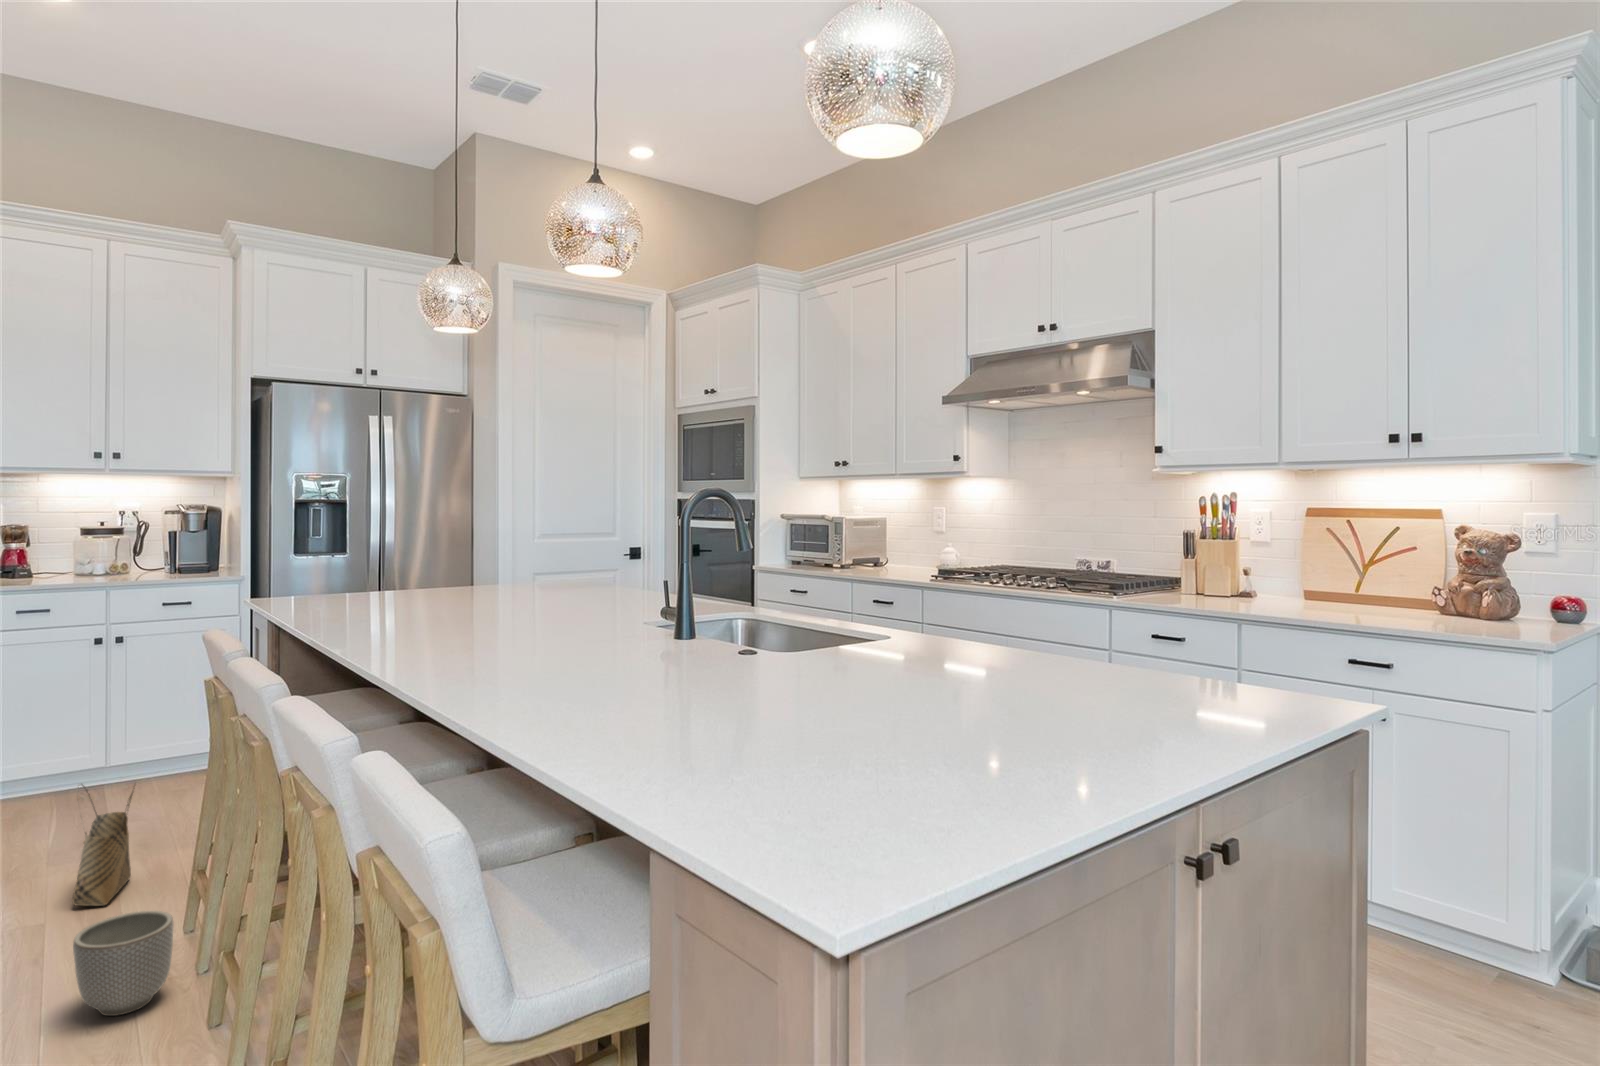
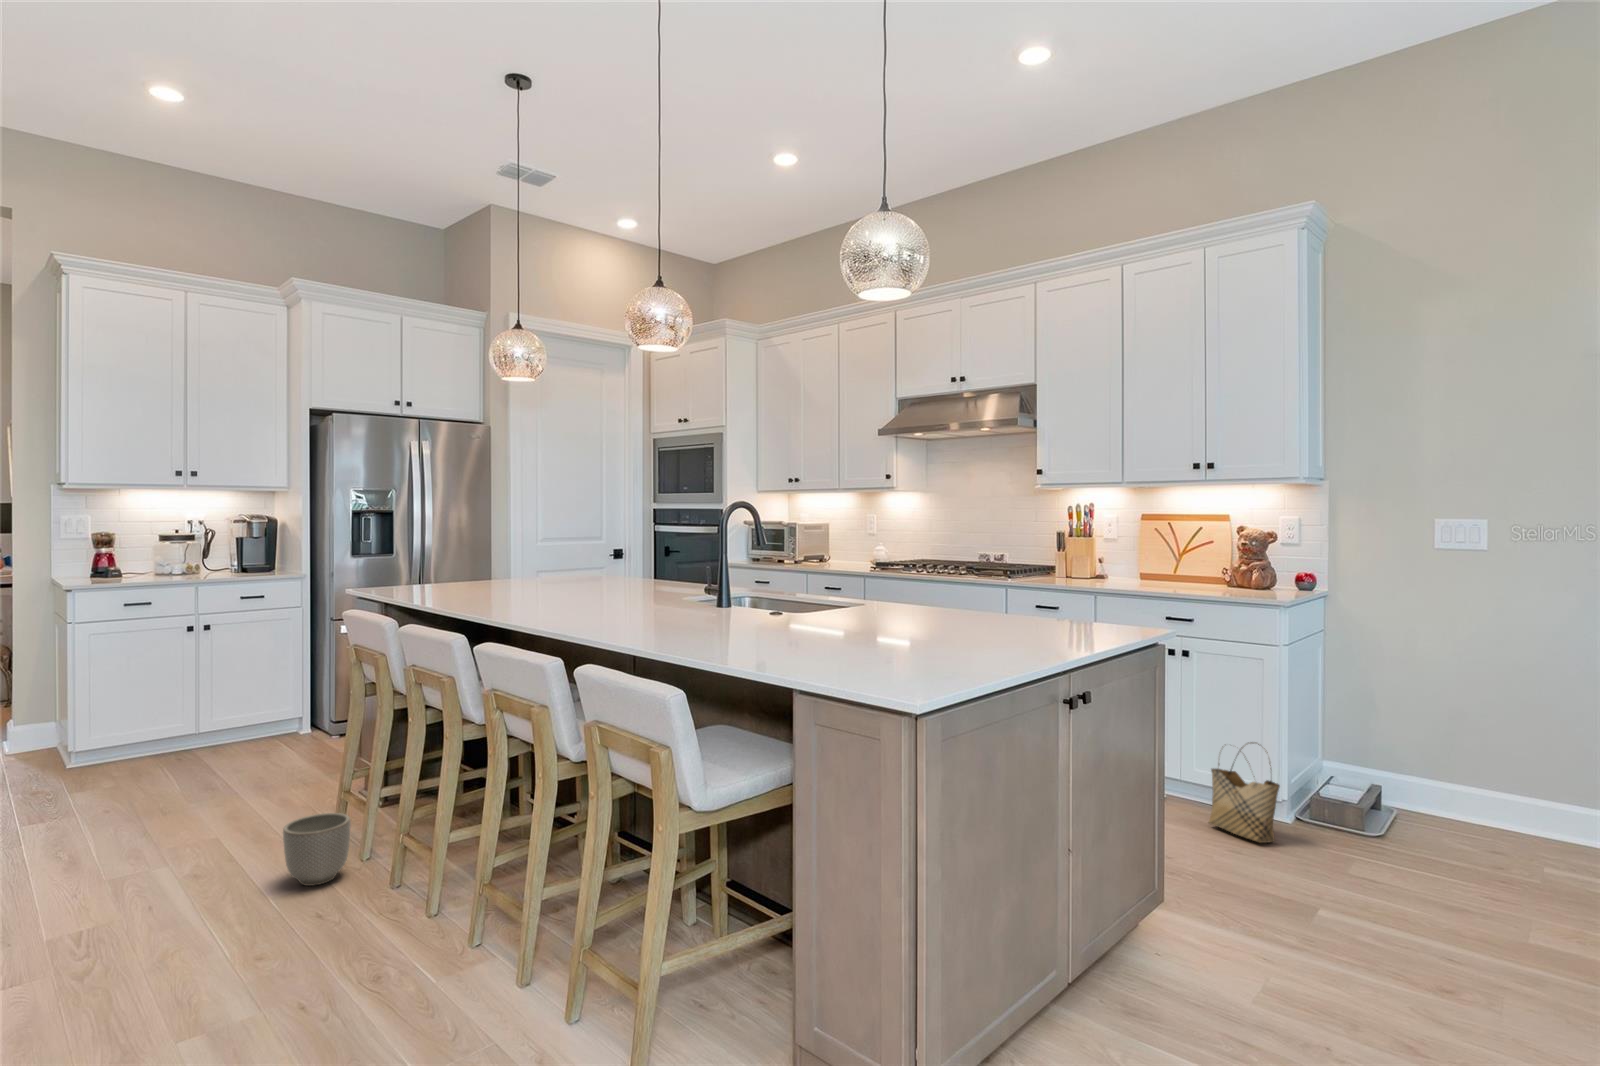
woven basket: present [73,786,133,906] -> present [1209,742,1280,843]

